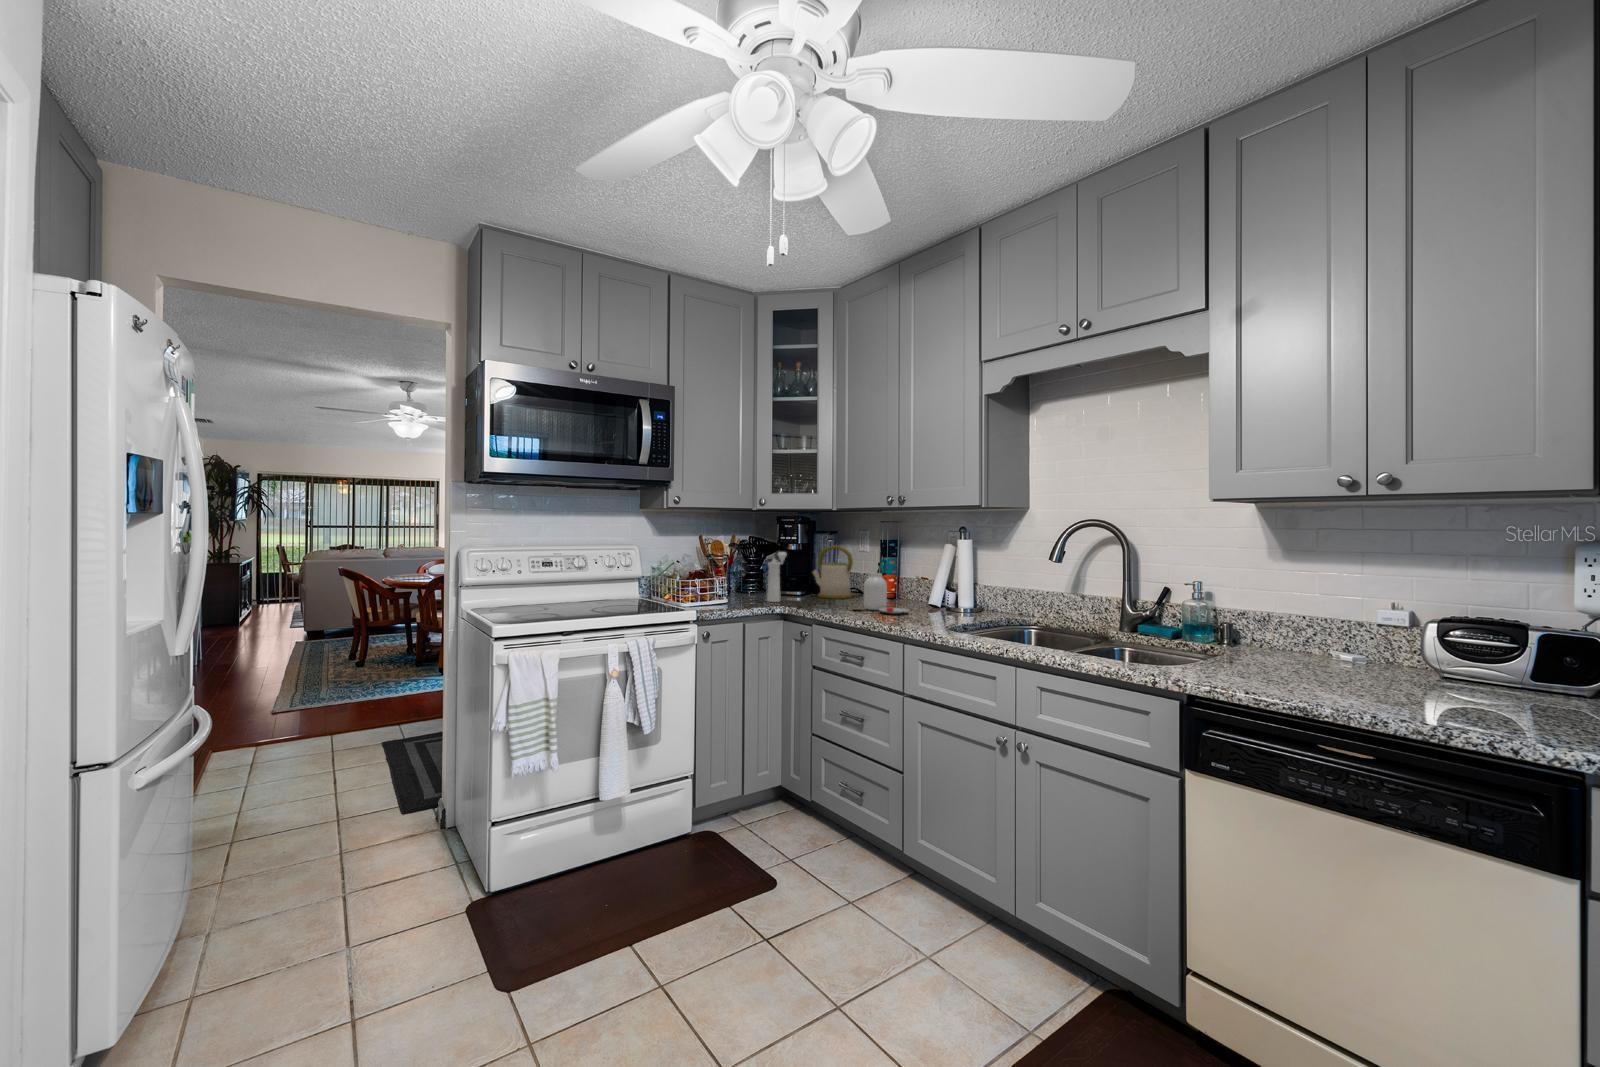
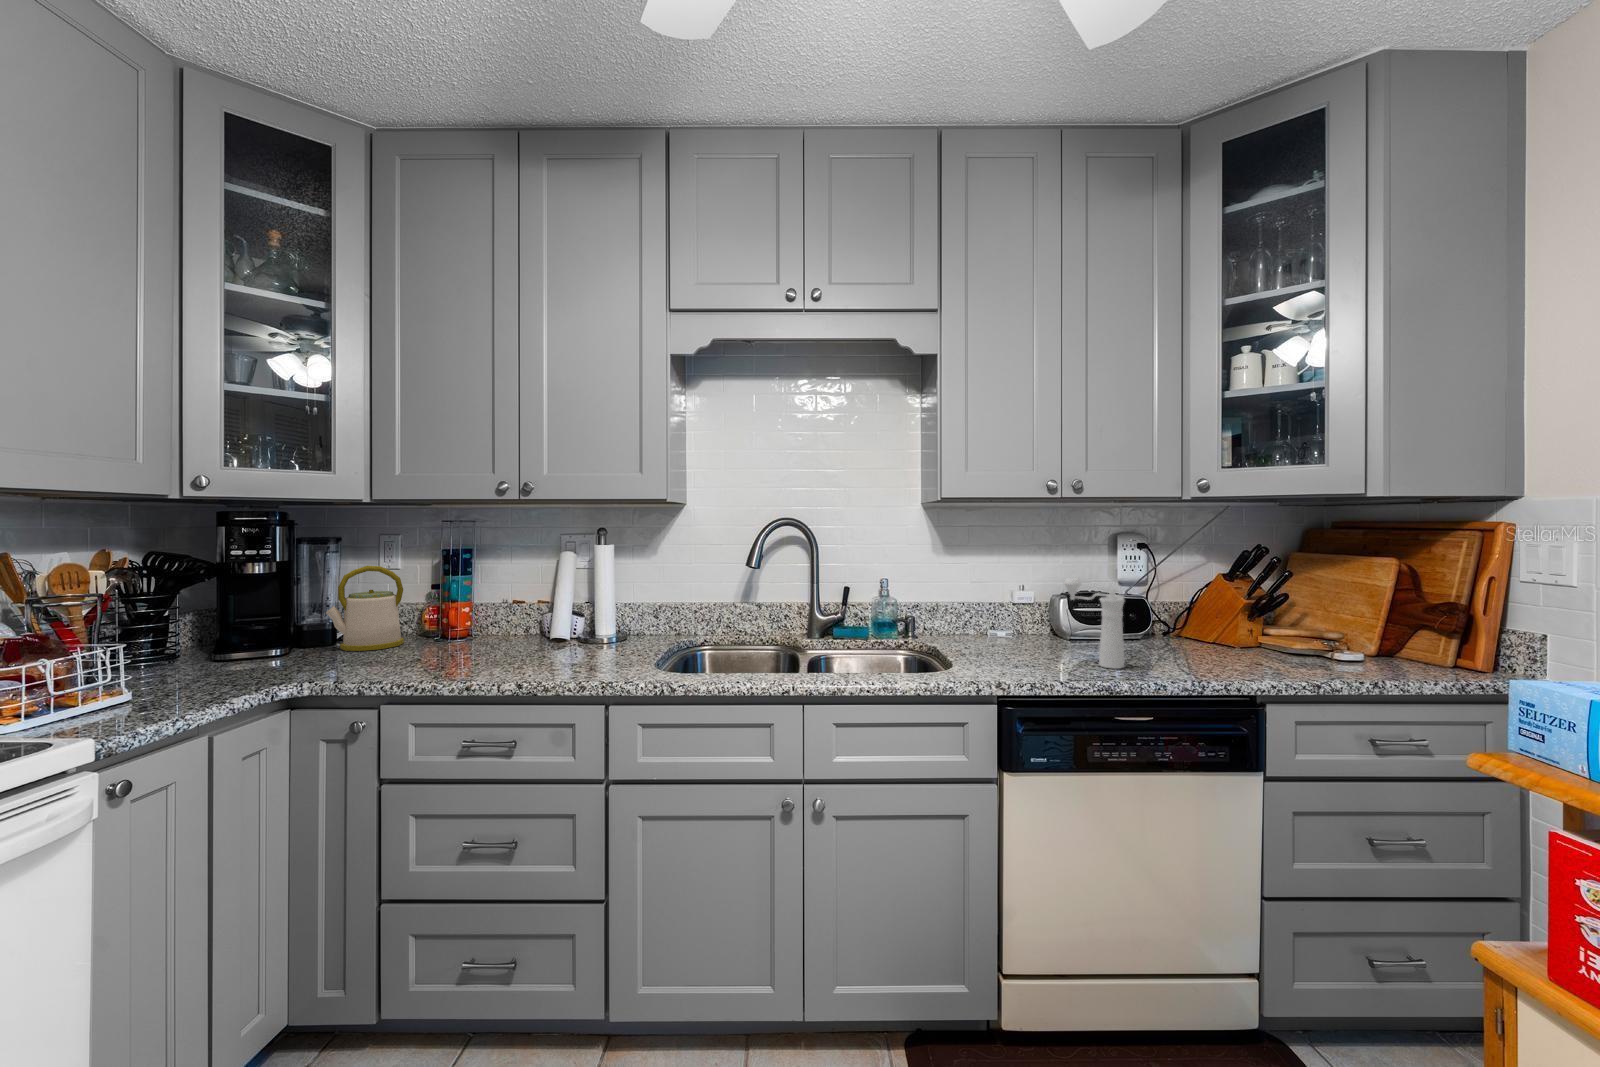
pepper mill: present [767,552,787,602] -> present [1064,578,1124,669]
jar: present [864,573,908,614] -> none [464,604,561,665]

